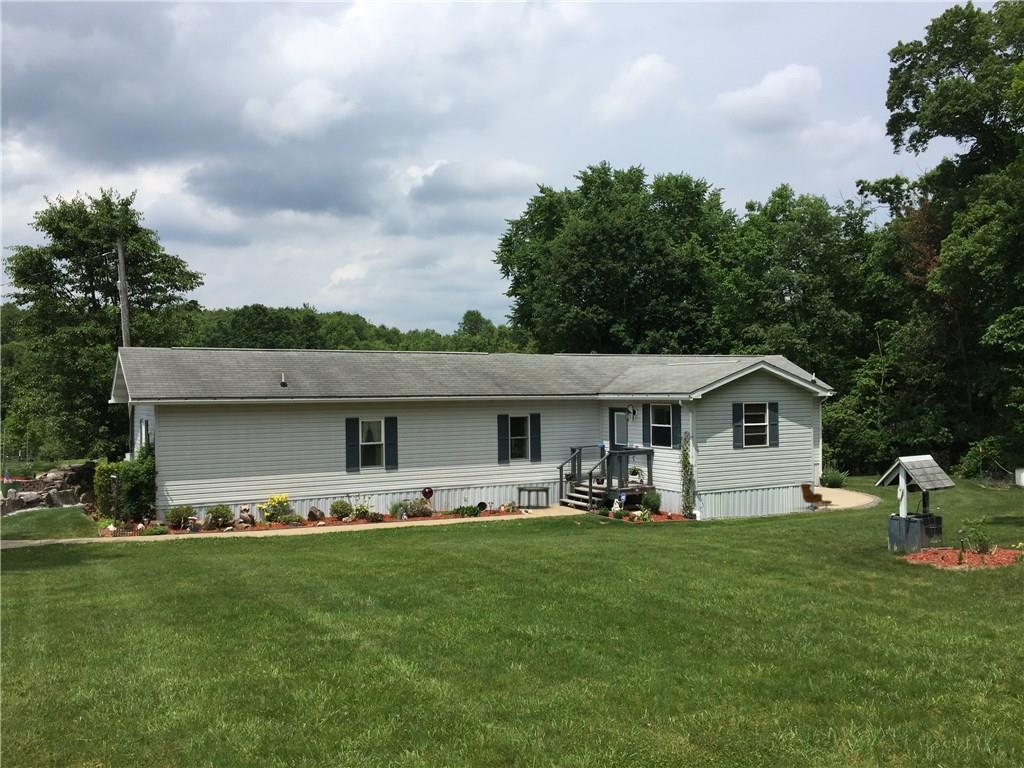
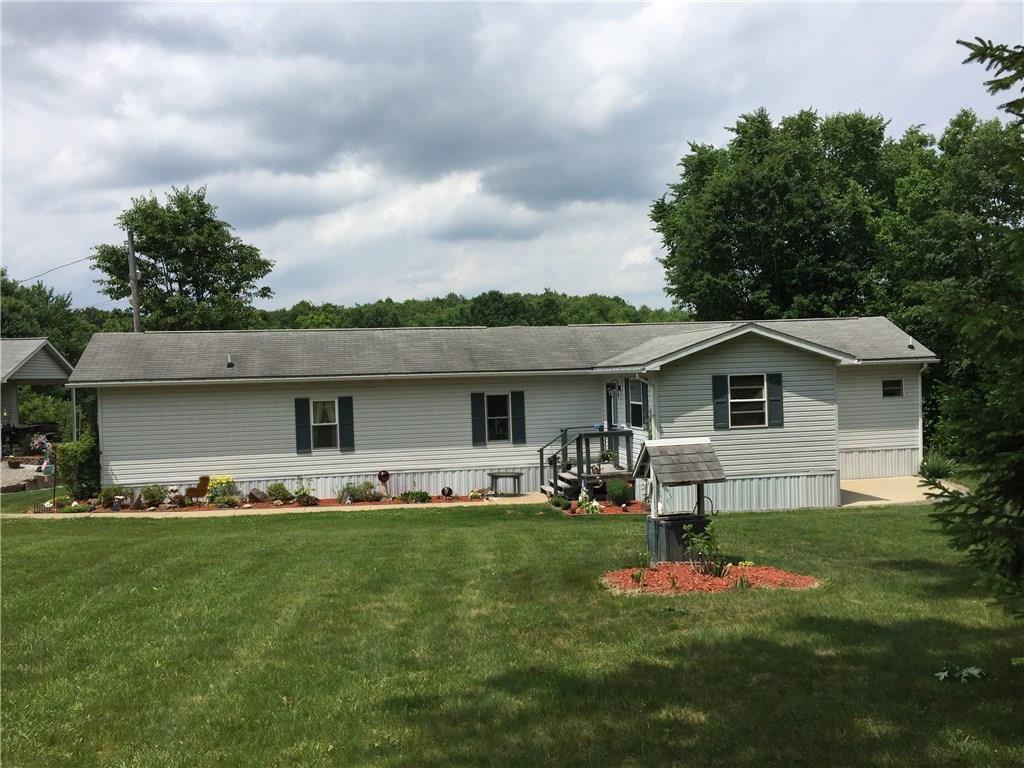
lounge chair: present [801,484,832,510] -> present [173,476,210,506]

